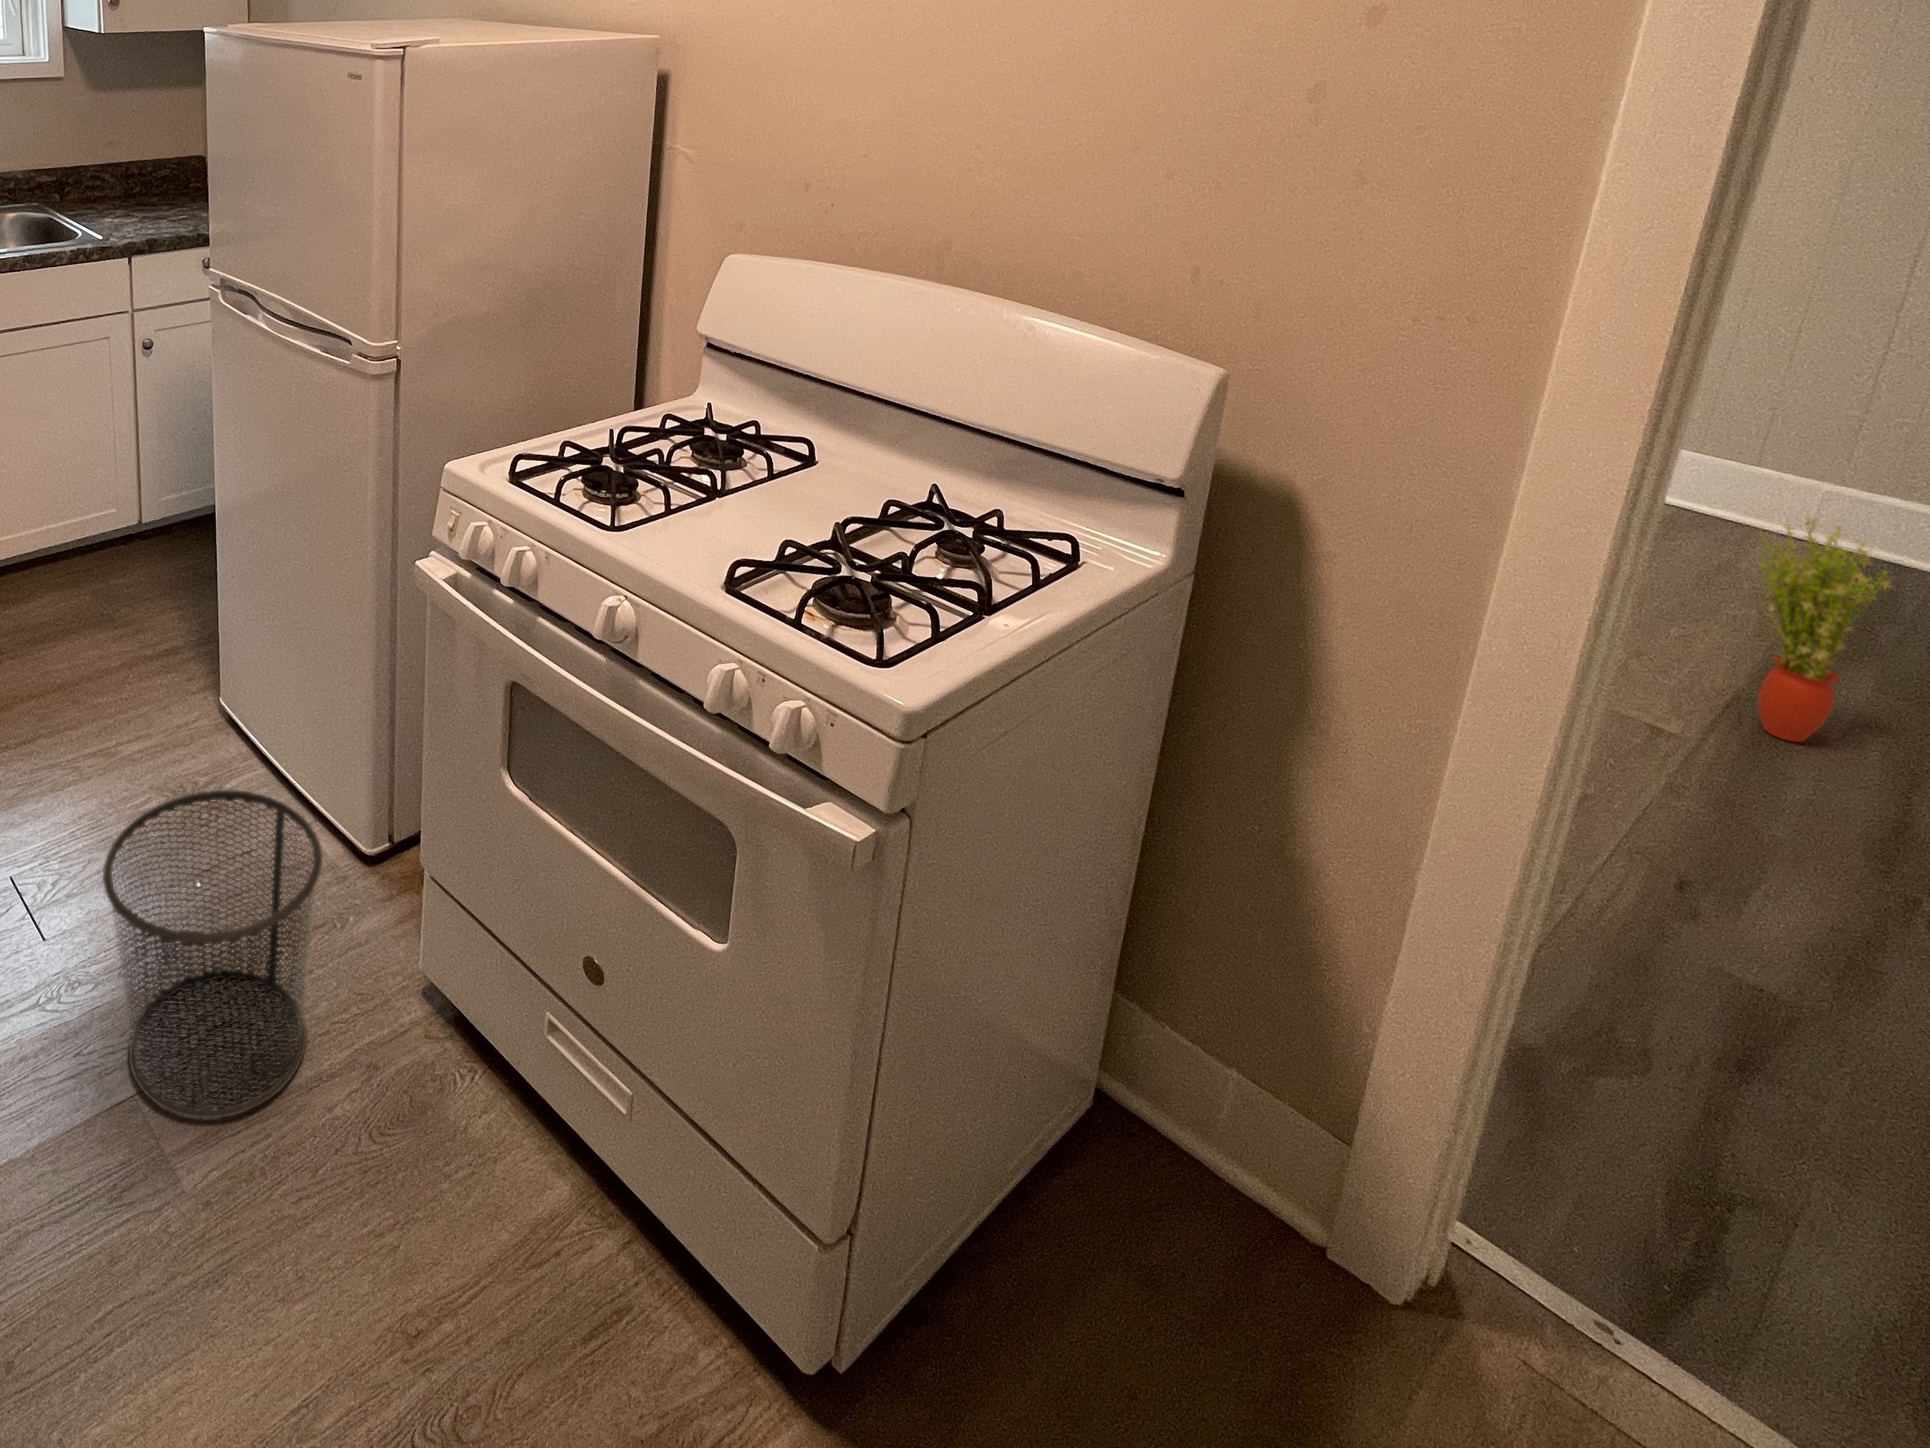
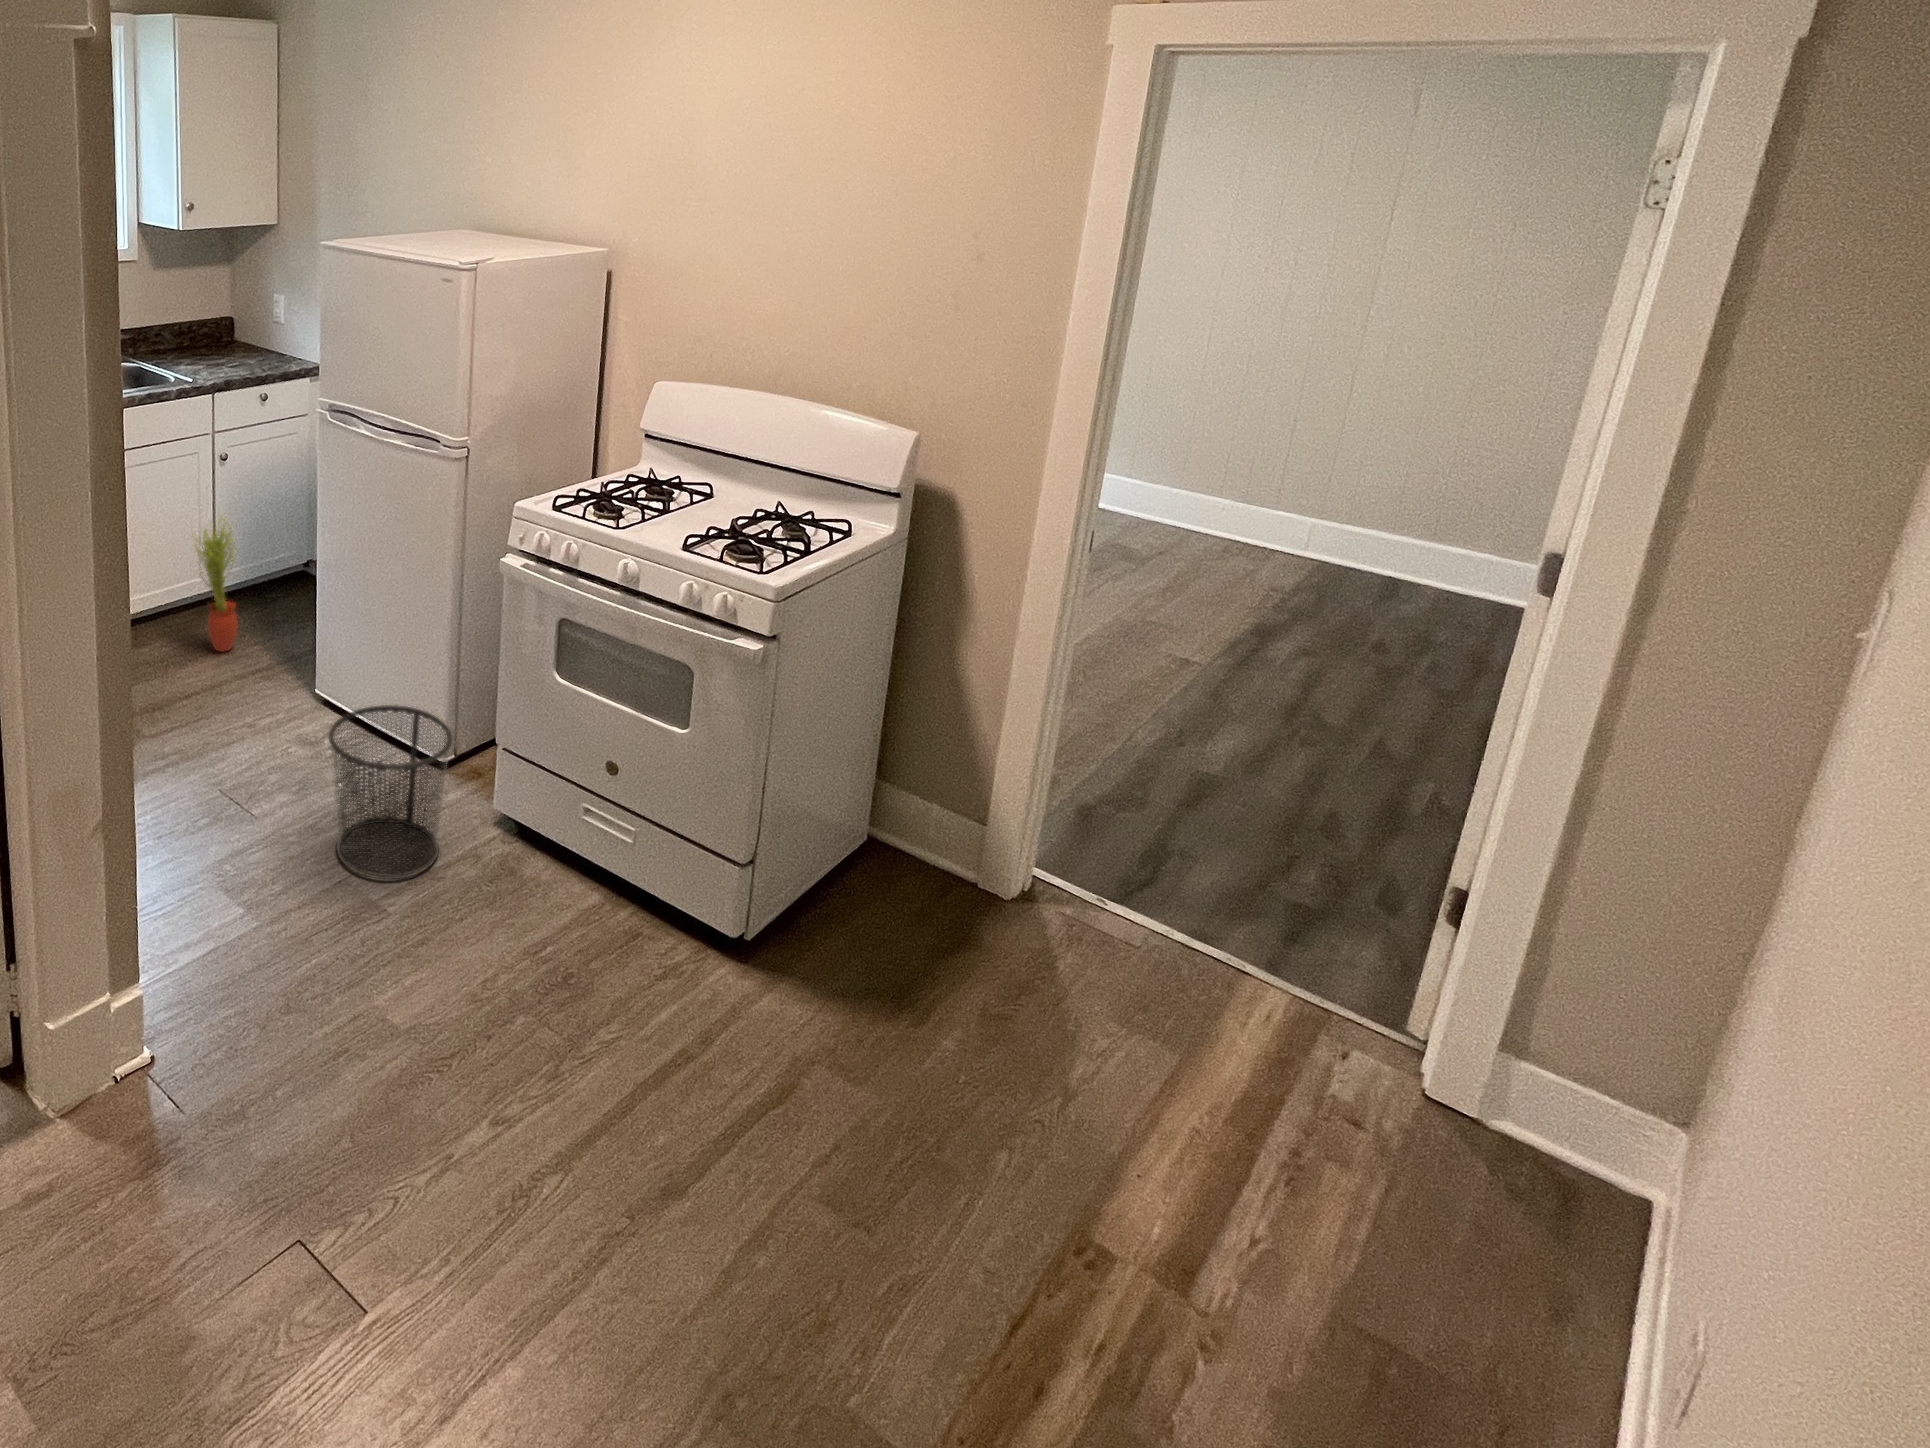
potted plant: present [1758,516,1890,742] -> present [194,519,237,652]

